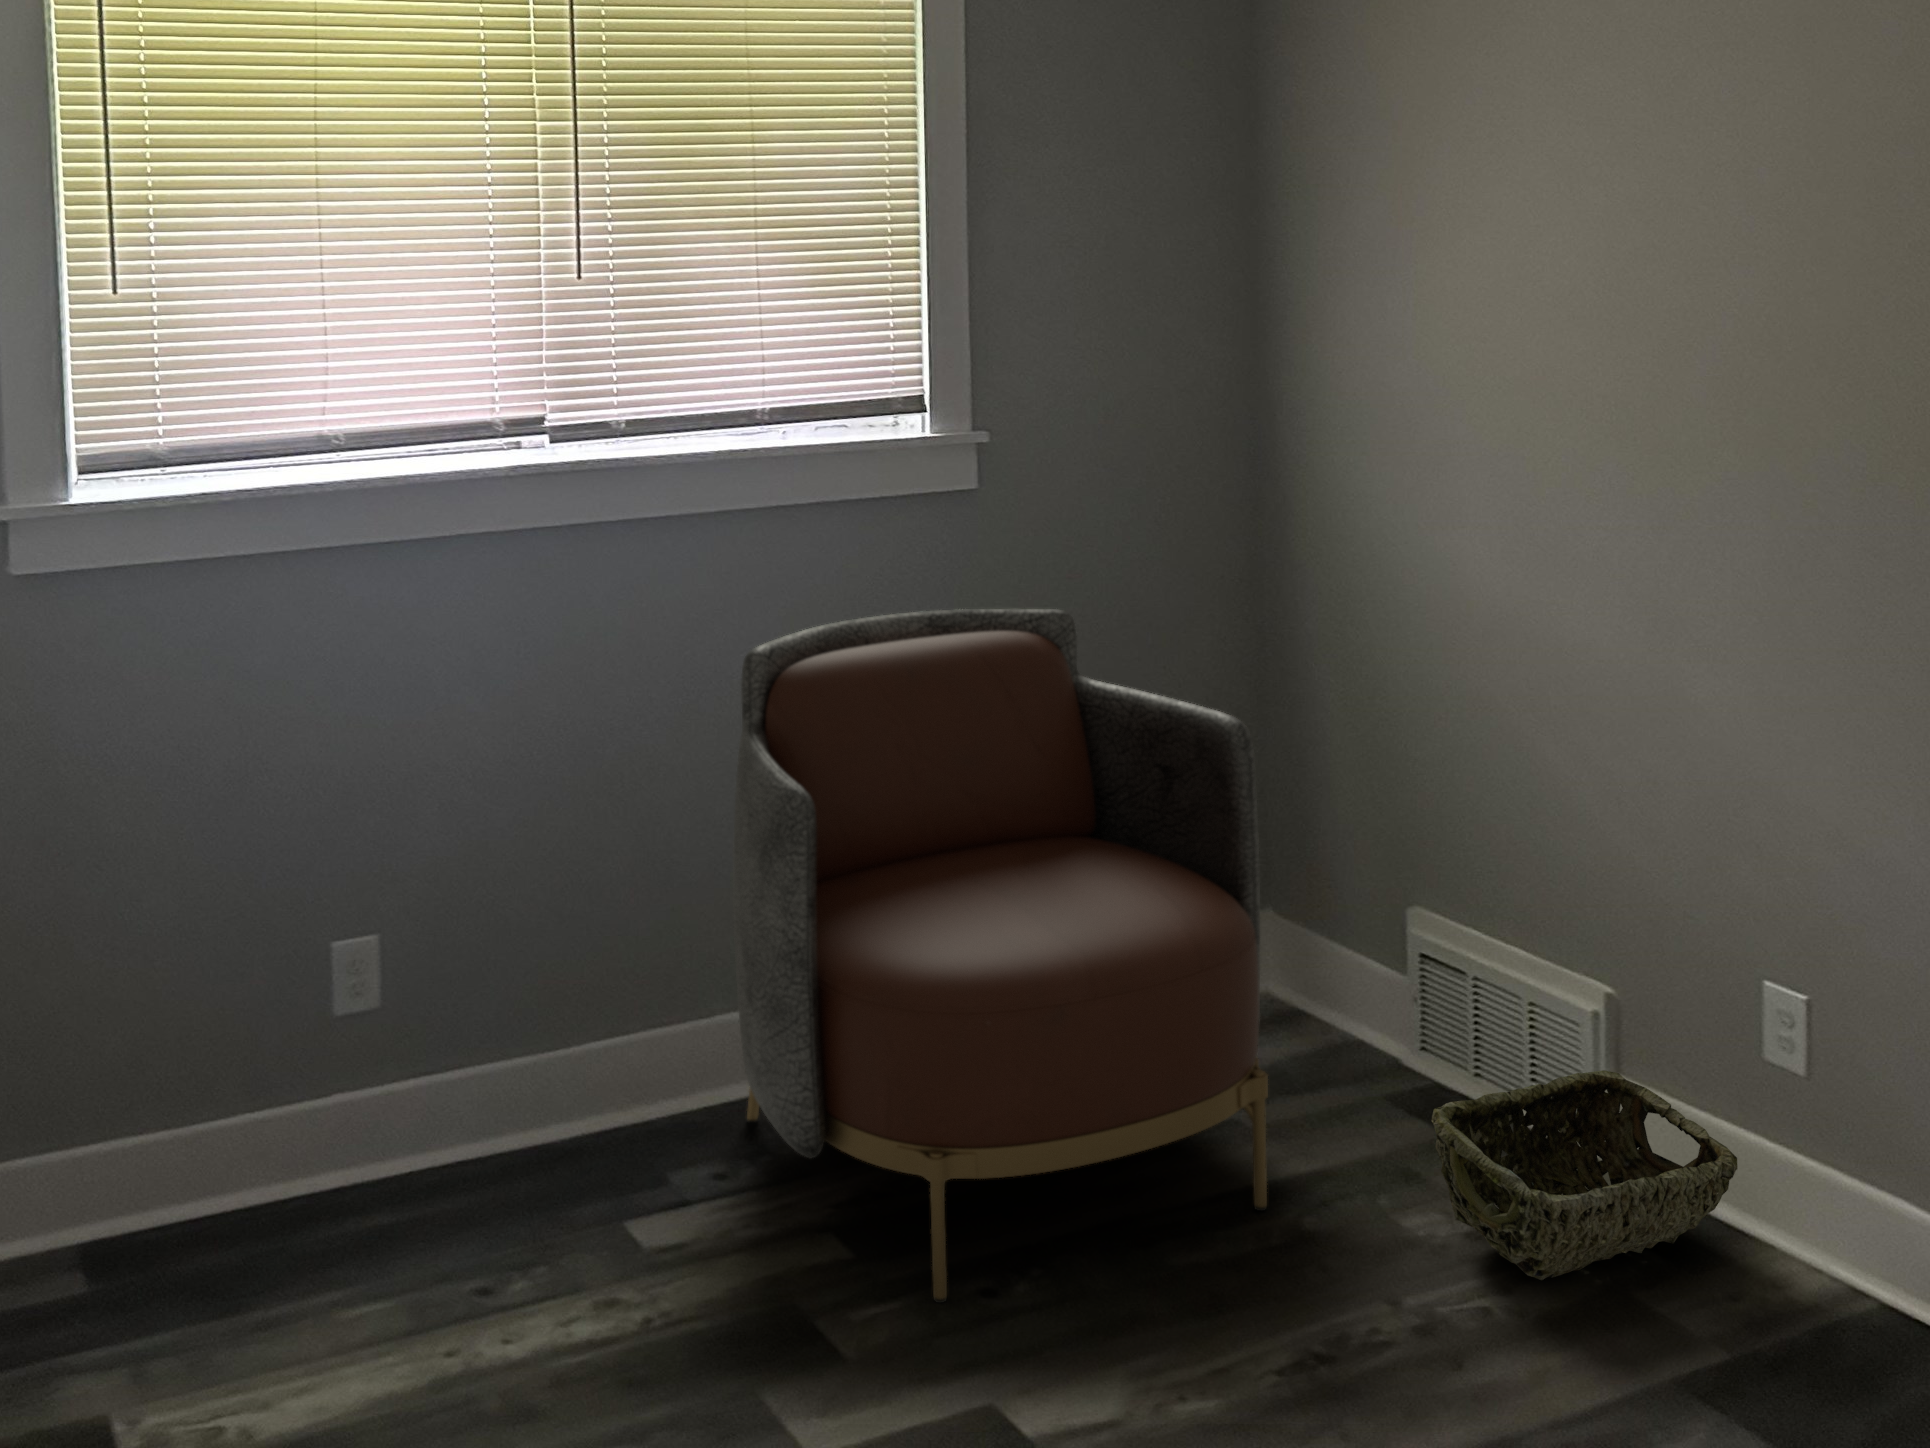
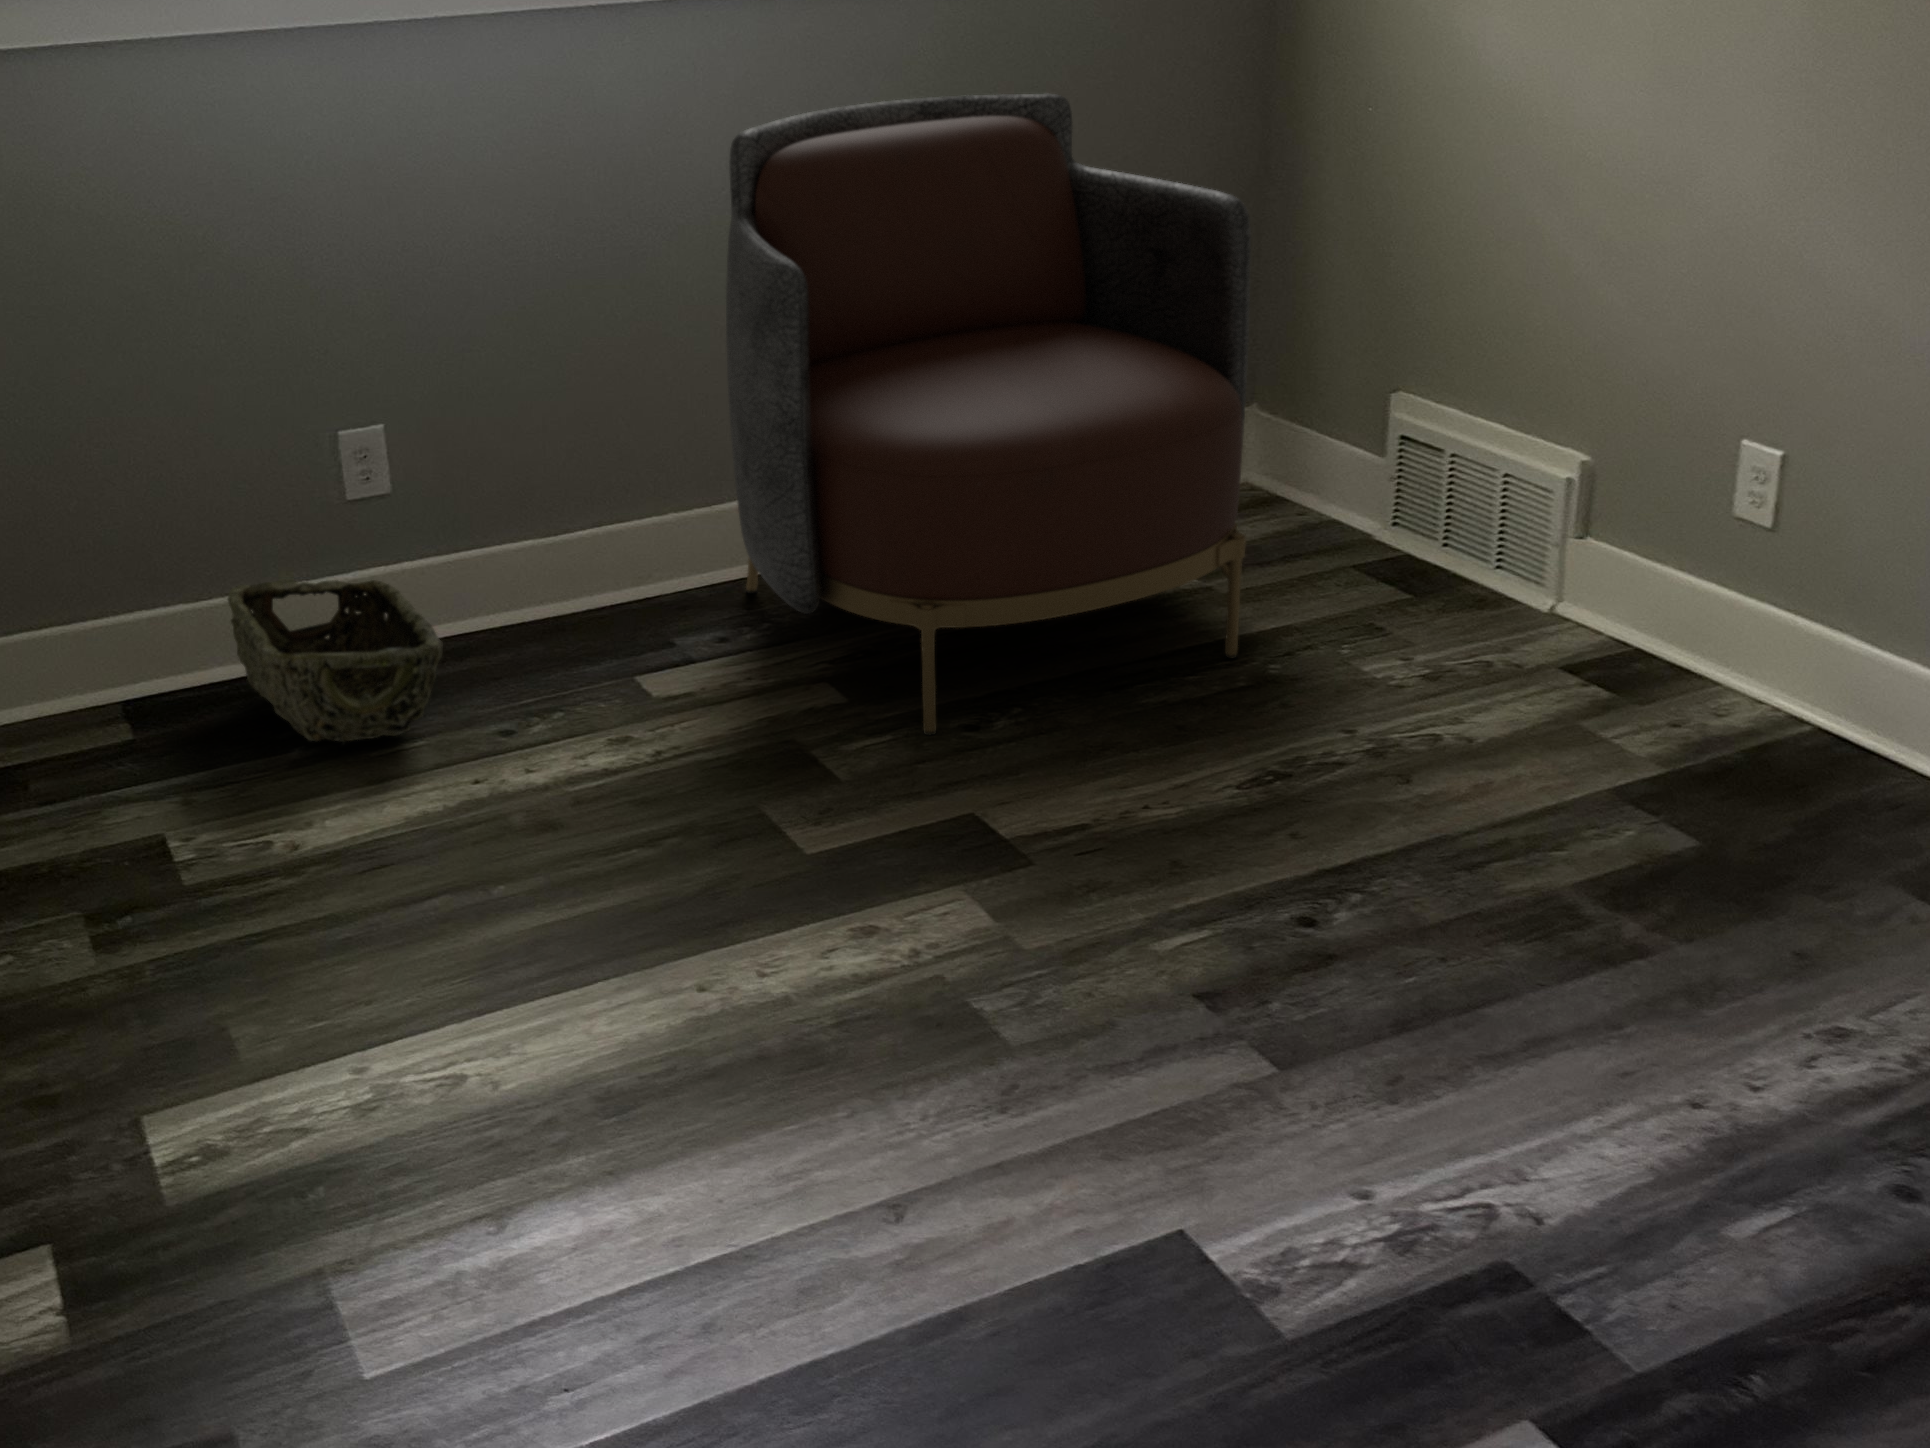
woven basket: present [1431,1070,1737,1280] -> present [228,580,443,741]

